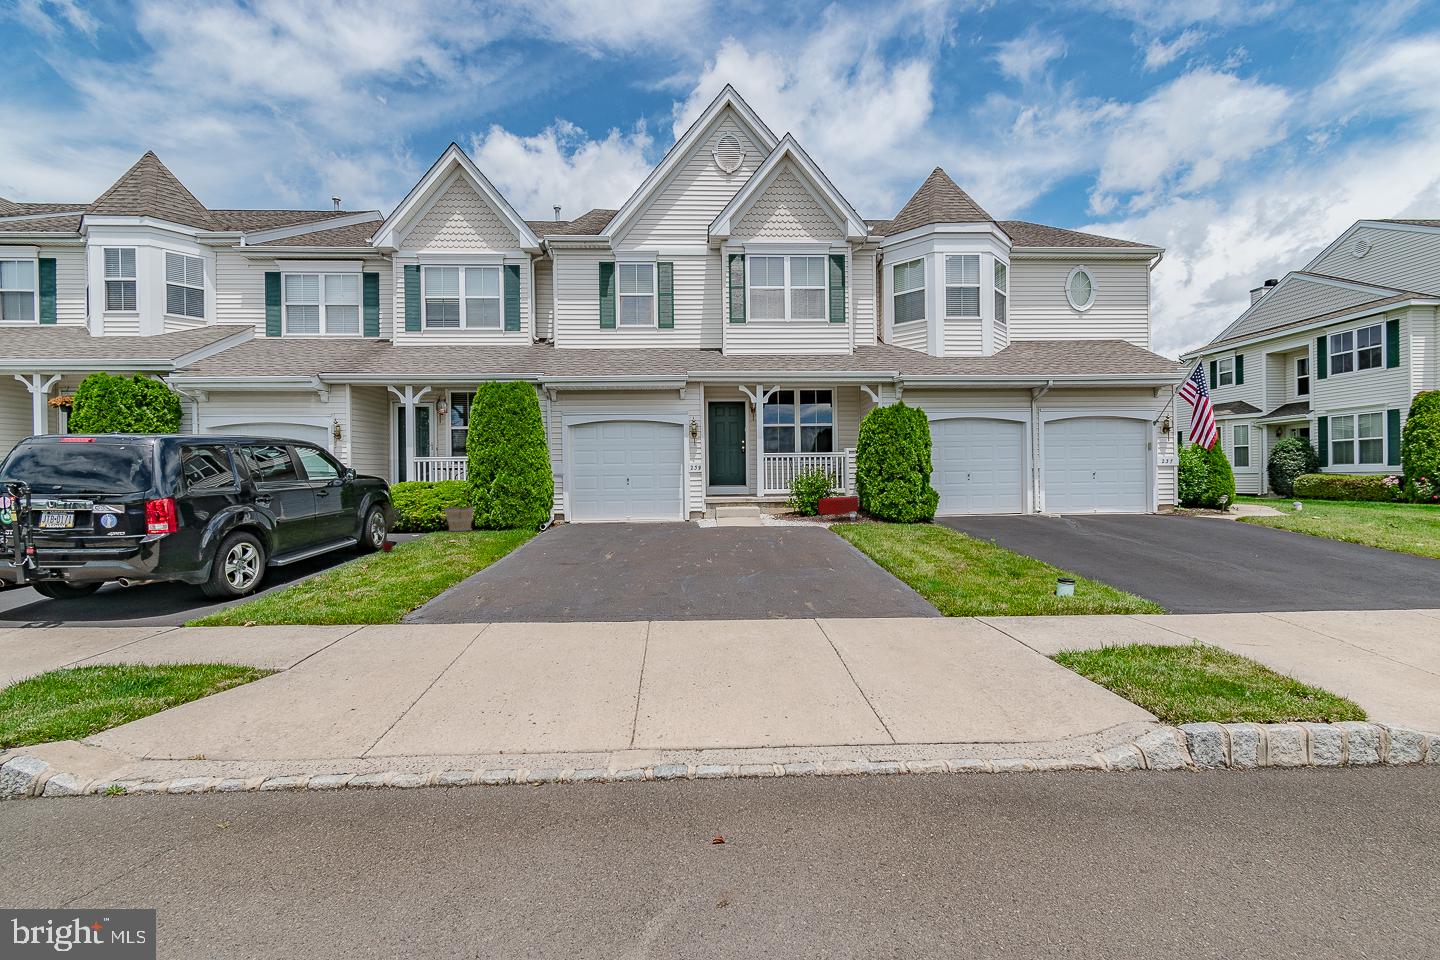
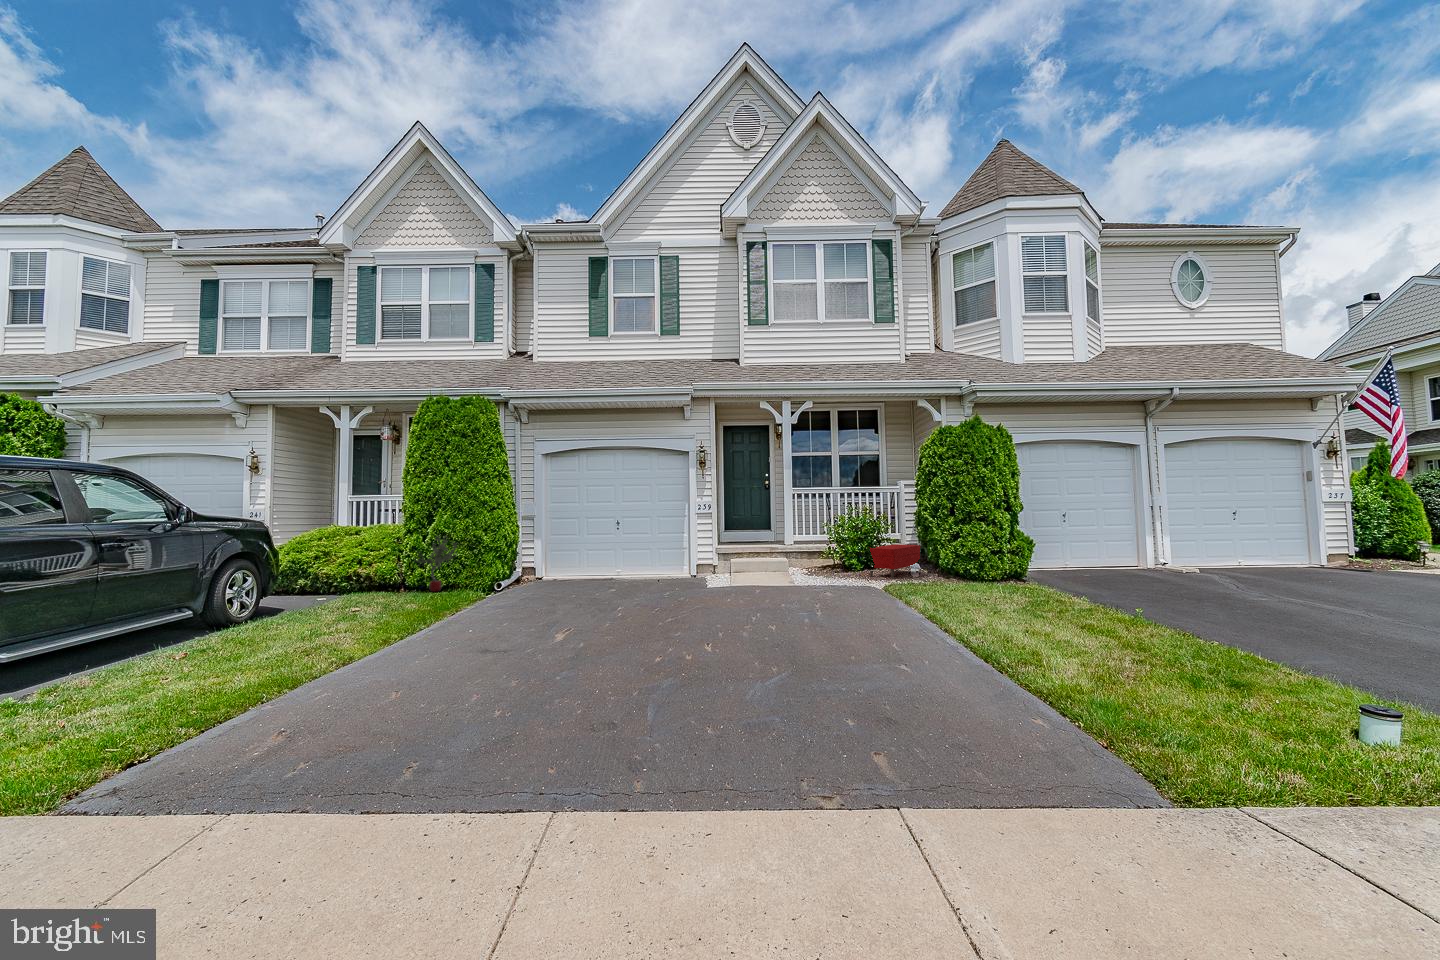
potted tree: present [370,505,401,552] -> present [414,536,457,592]
wooden bucket: present [445,506,474,531] -> none [363,558,405,593]

